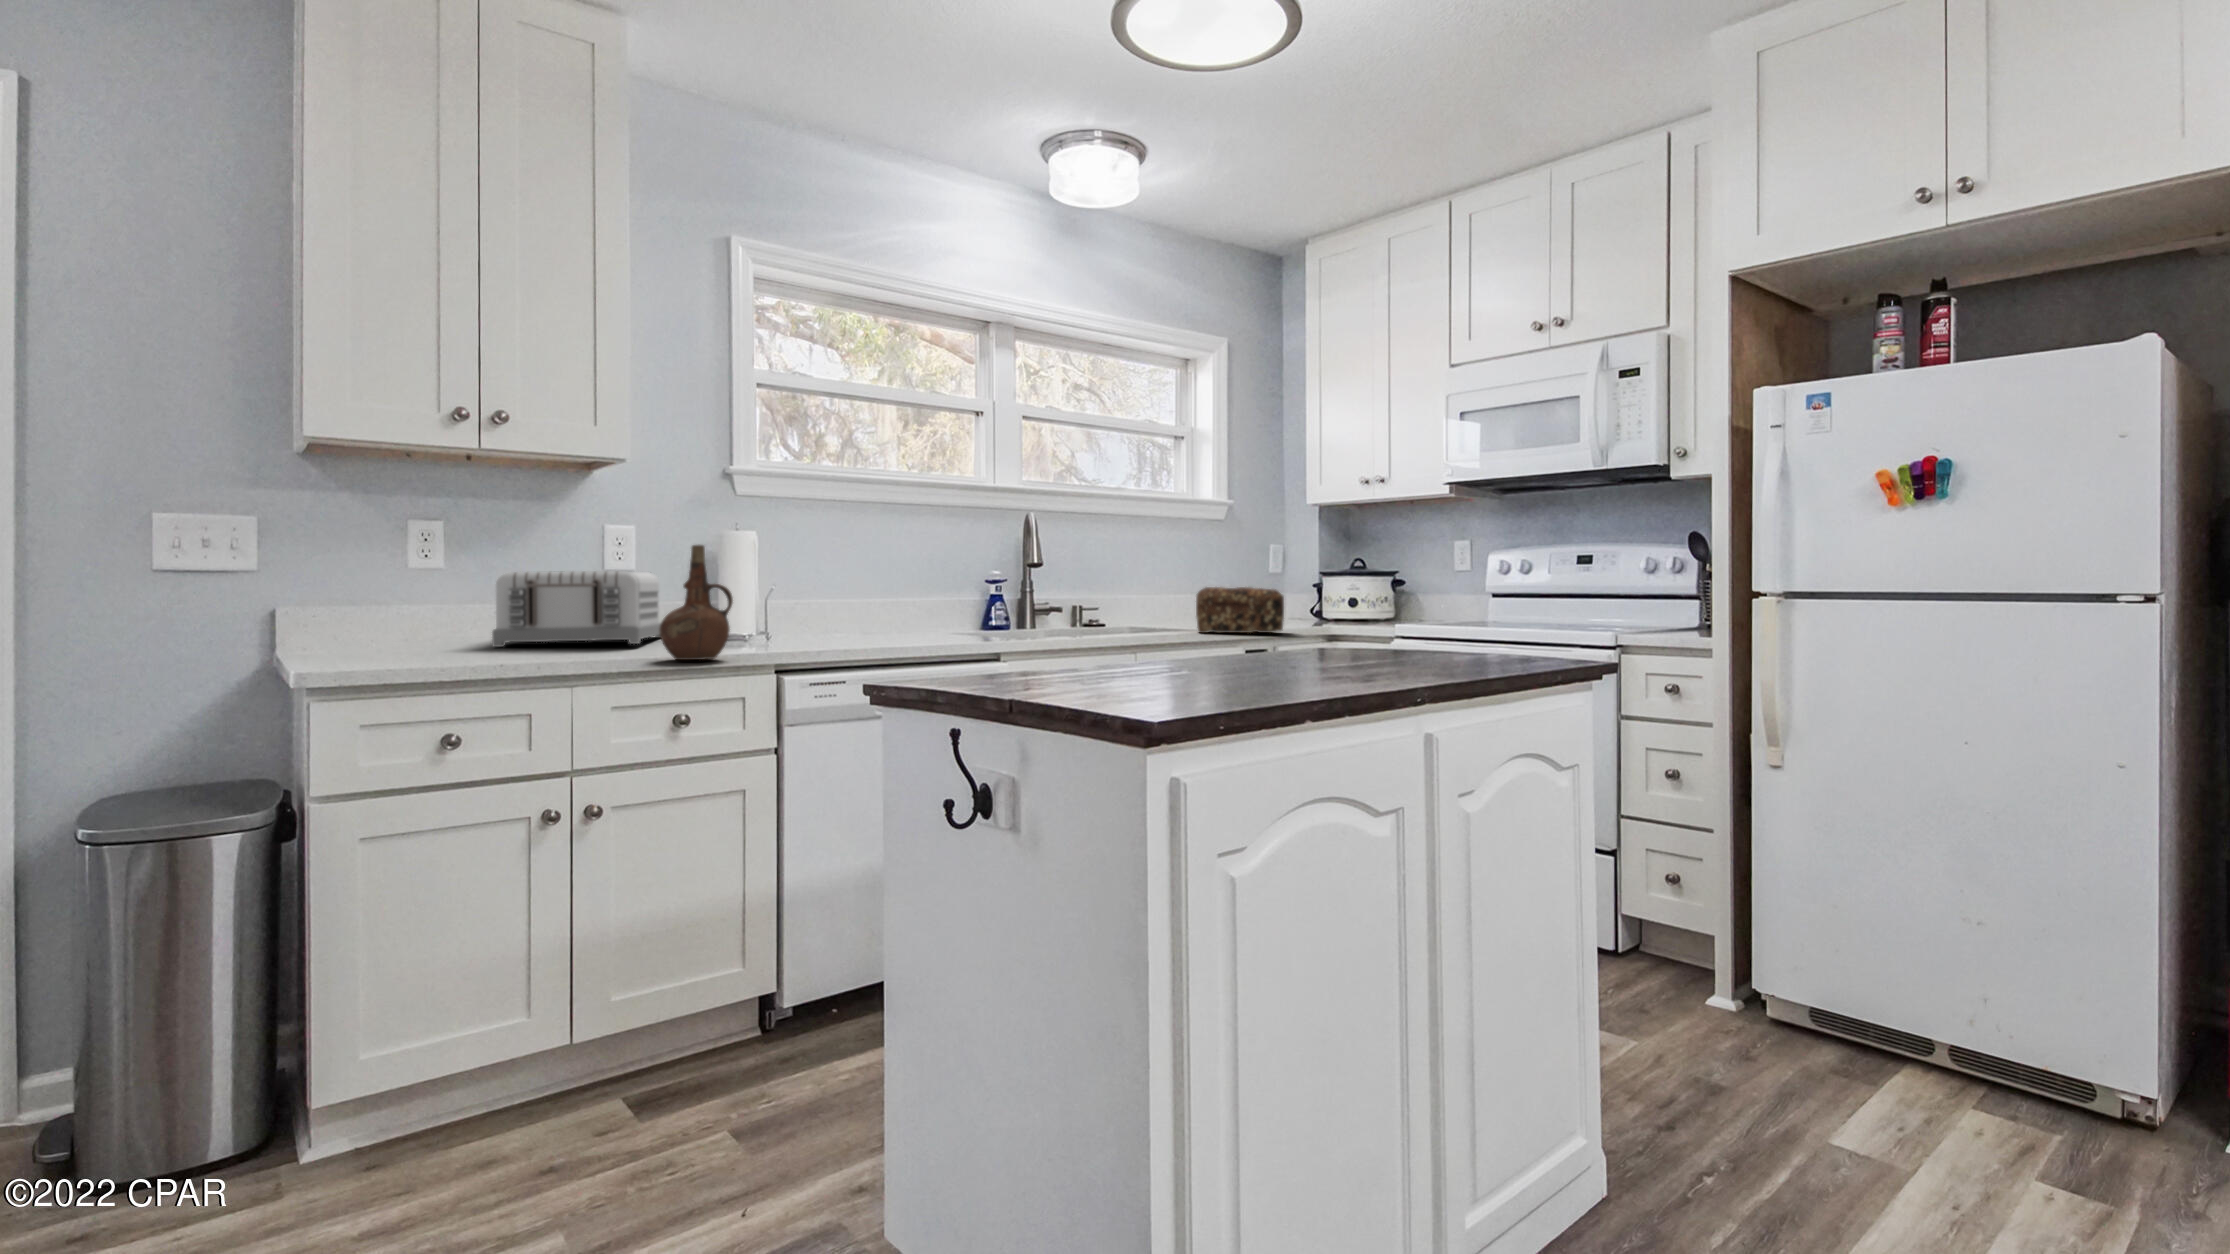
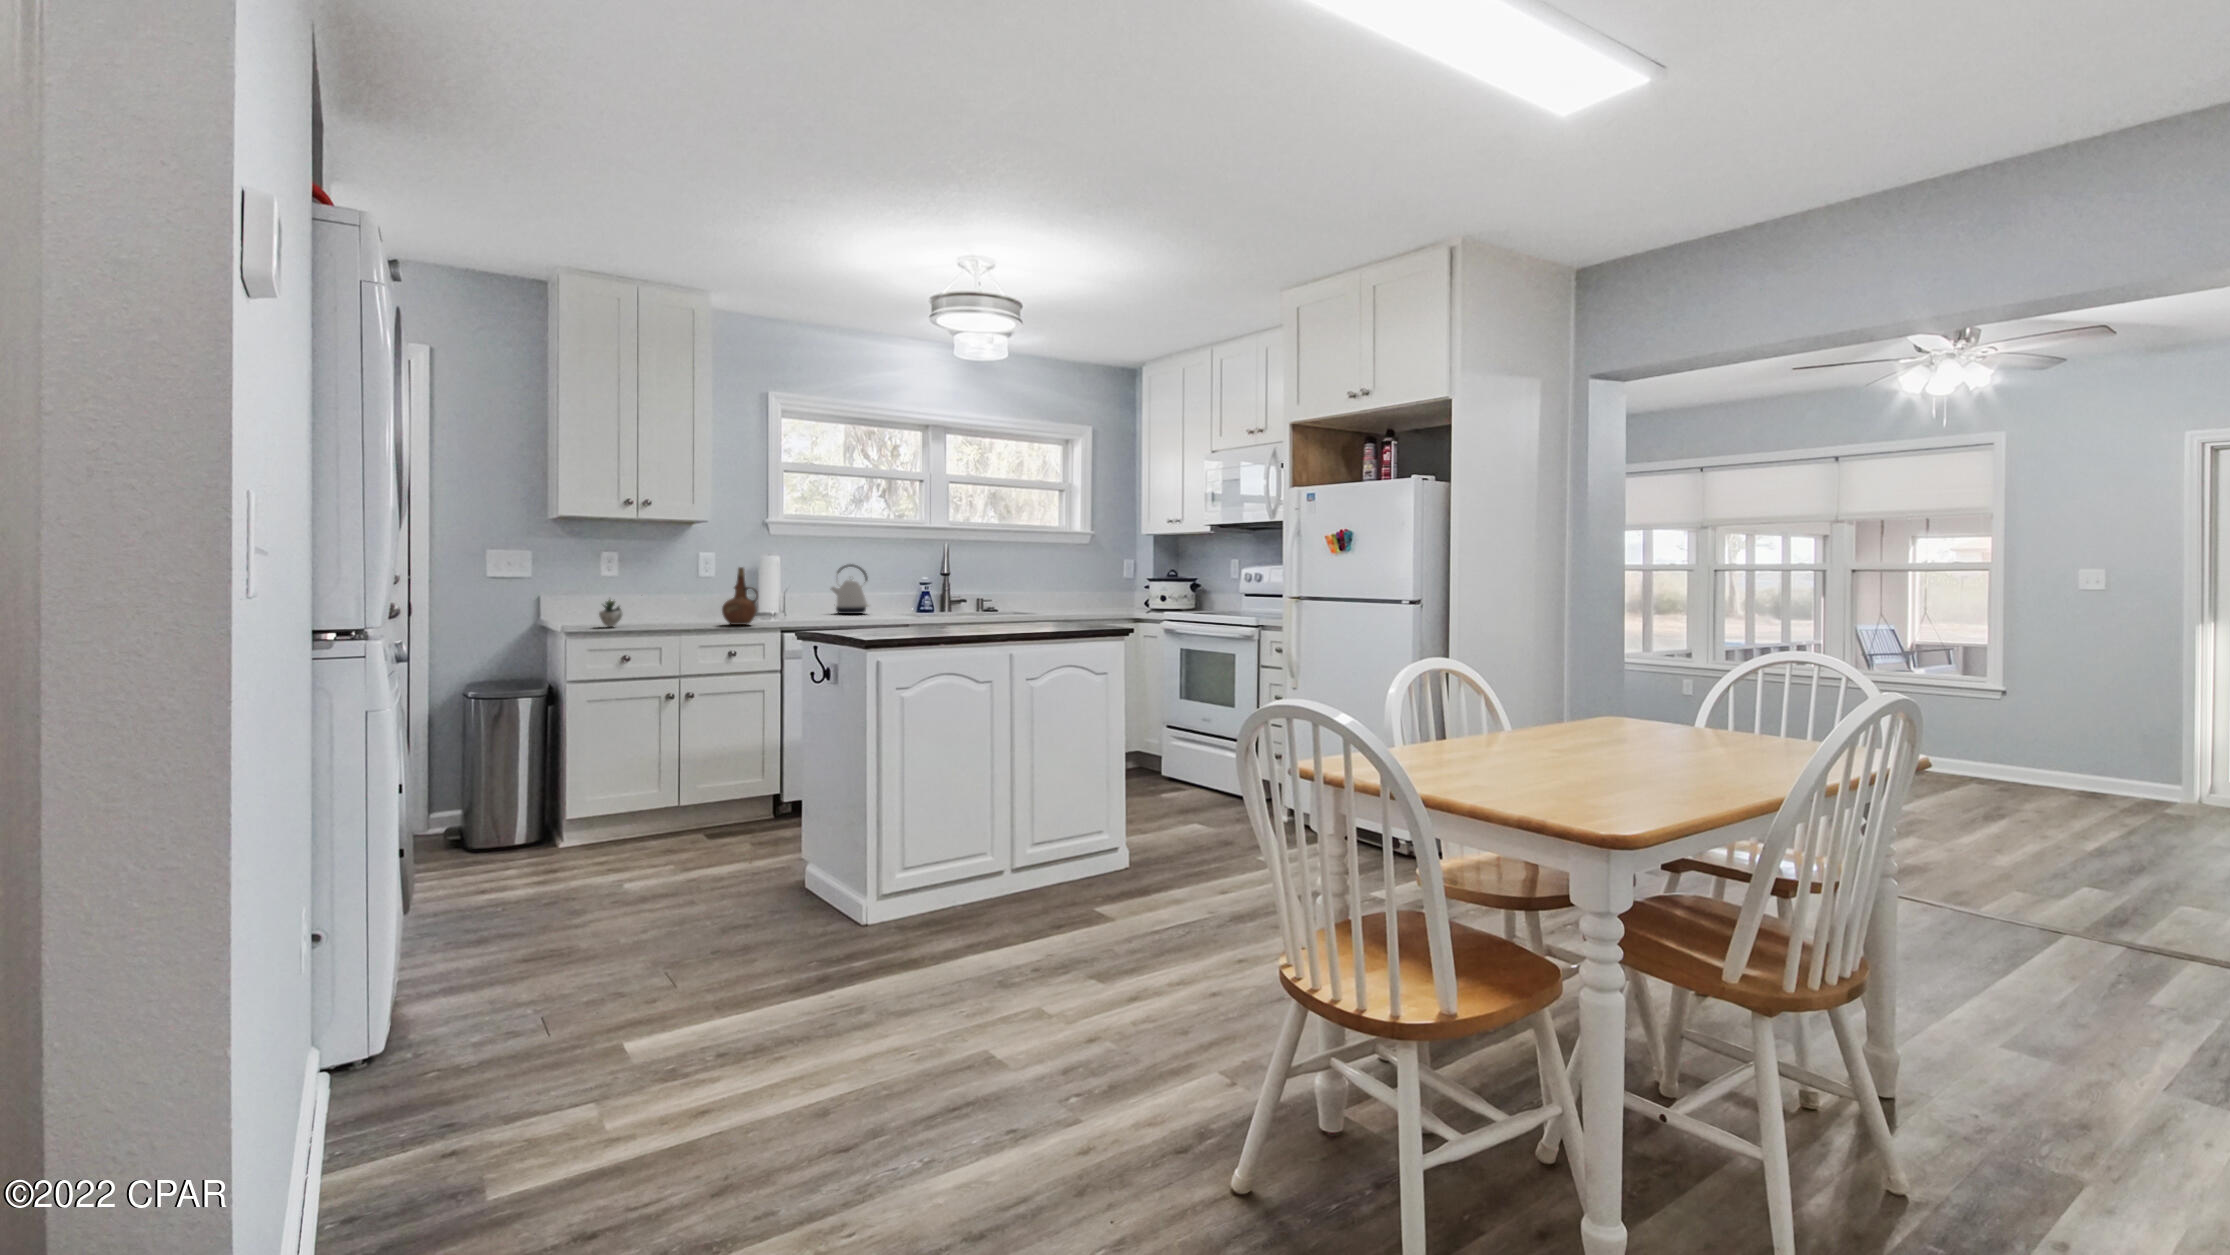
kettle: none [841,546,913,634] -> present [830,564,868,614]
toaster: present [492,571,661,647] -> none [642,579,731,617]
bread loaf: present [1196,587,1284,633] -> none [1042,589,1099,616]
succulent plant: none [393,600,491,671] -> present [599,599,622,627]

